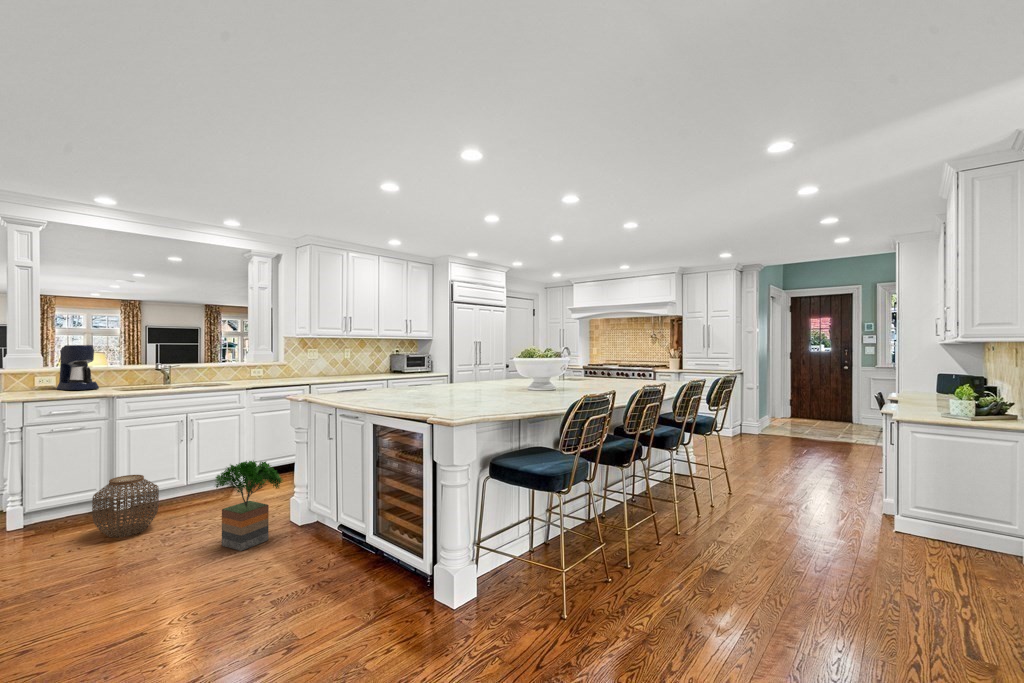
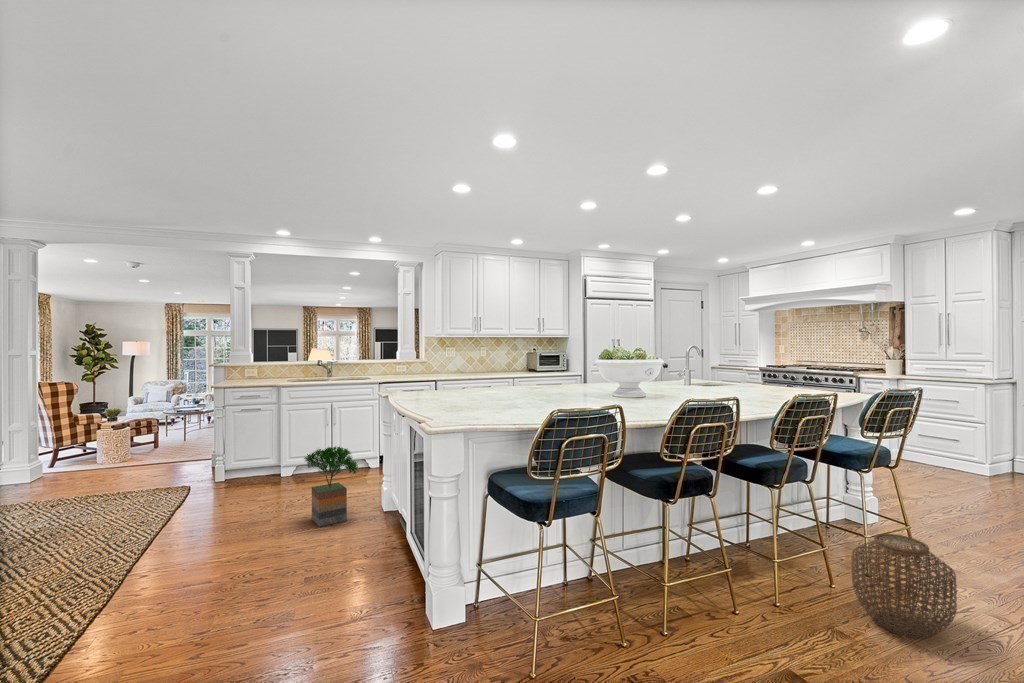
coffee maker: present [57,345,99,390] -> none [253,345,279,380]
woven basket: present [92,475,159,537] -> present [852,534,957,638]

